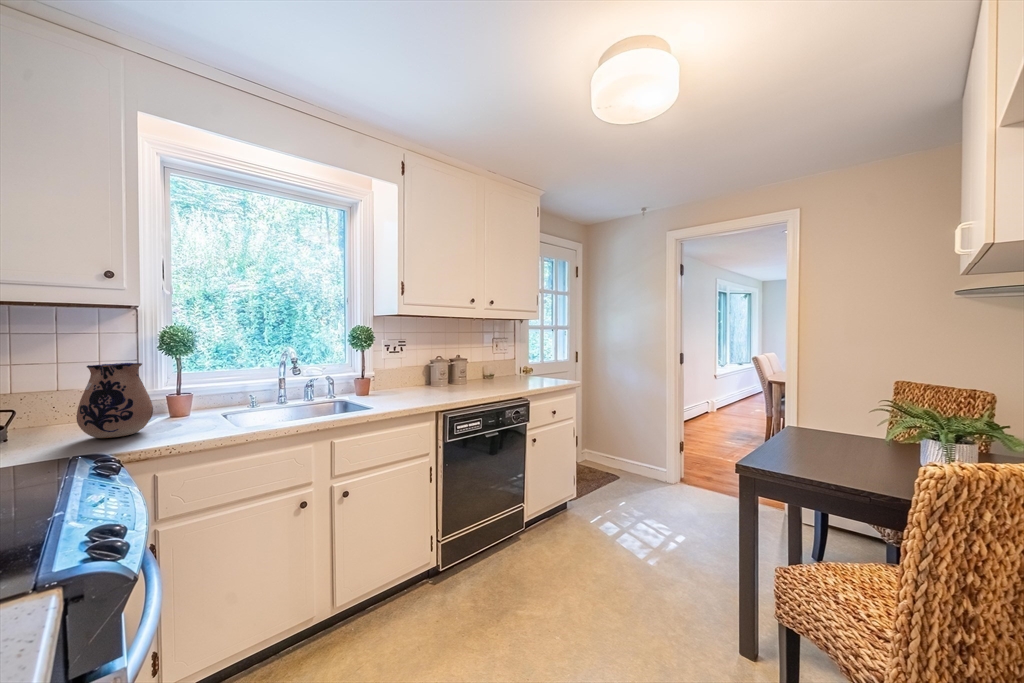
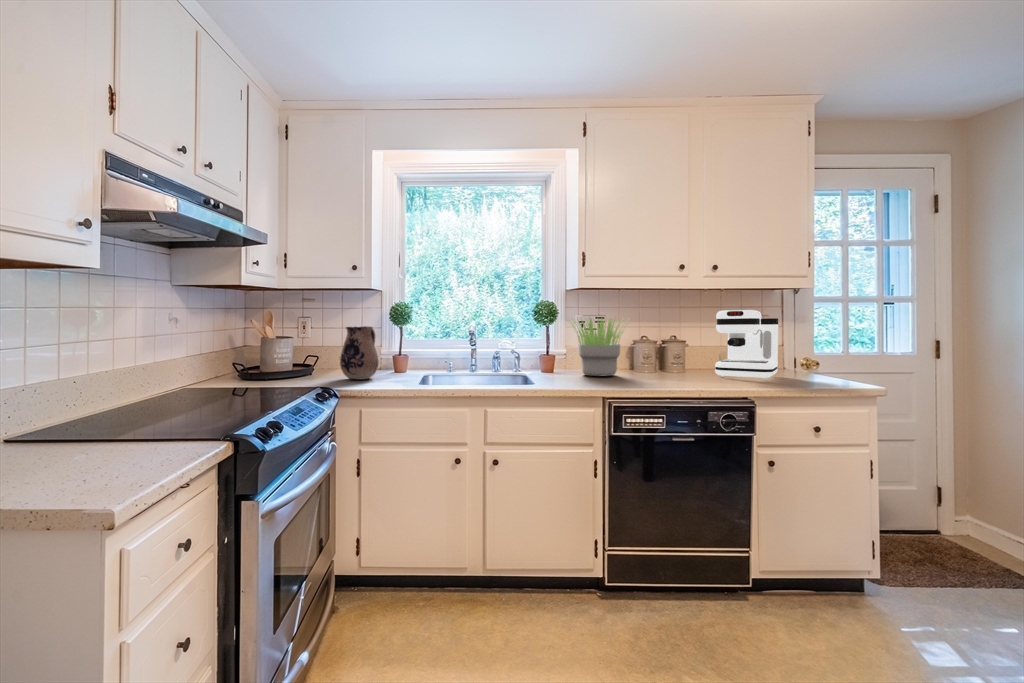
coffee maker: none [488,338,525,384] -> present [715,310,778,379]
potted plant: none [381,342,442,394] -> present [573,317,623,376]

